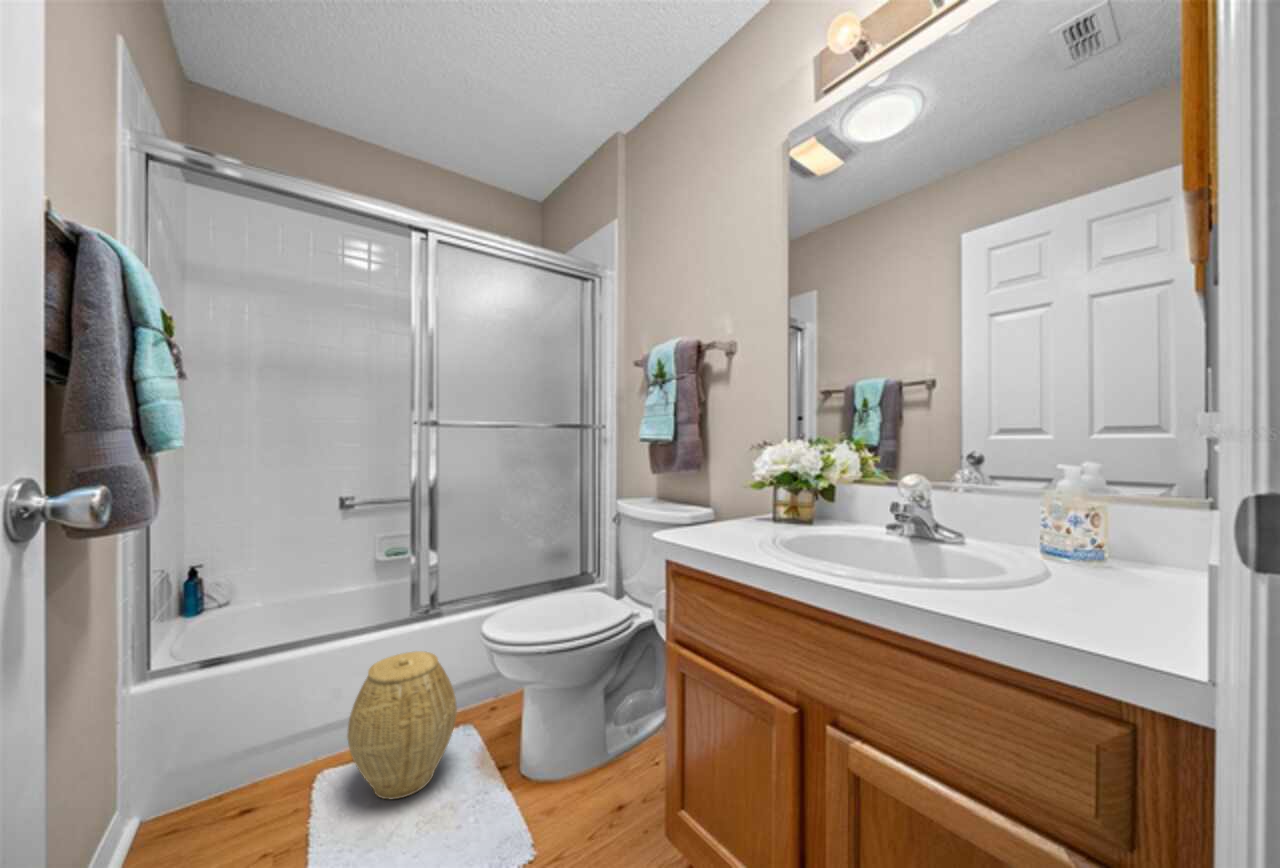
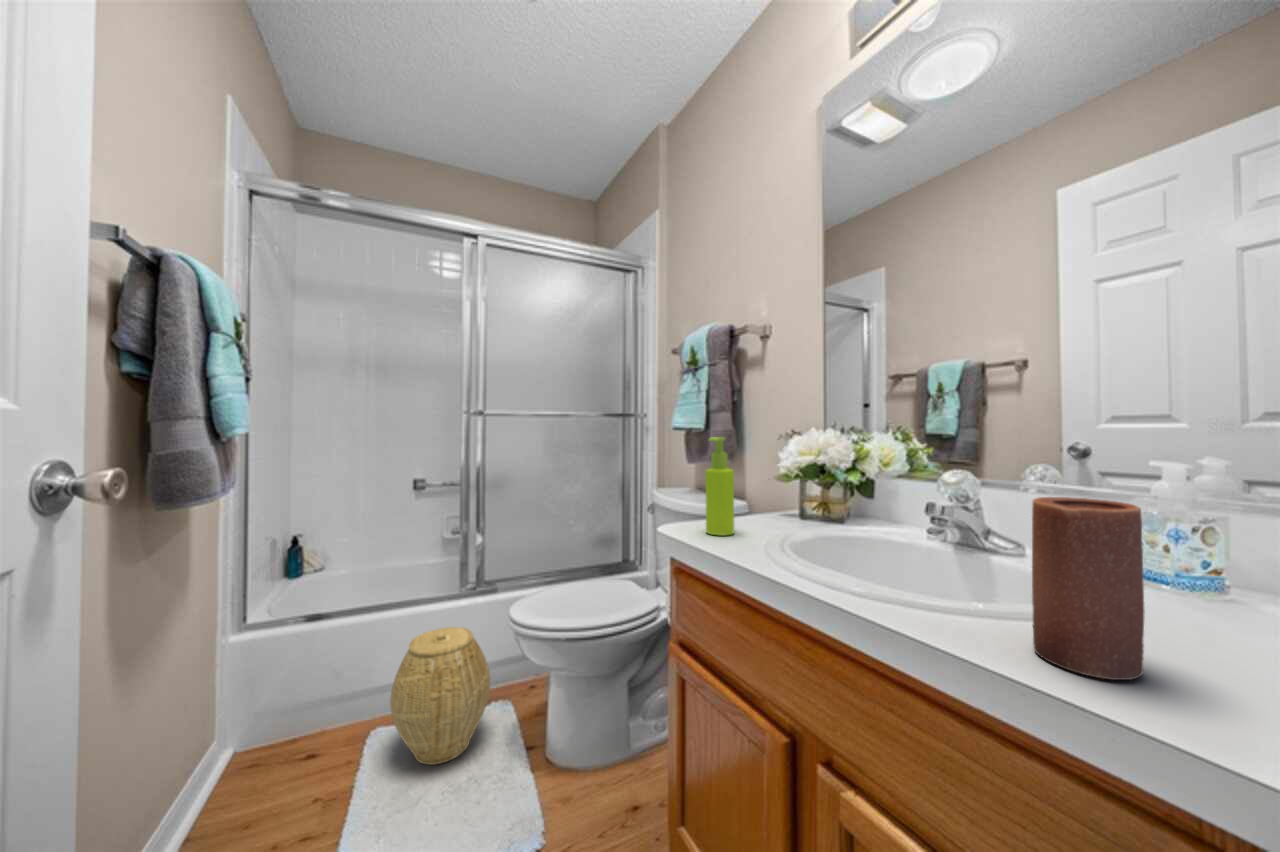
soap dispenser: none [701,448,728,538] -> present [705,437,734,535]
candle: none [1001,491,1076,618] -> present [1032,497,1145,680]

